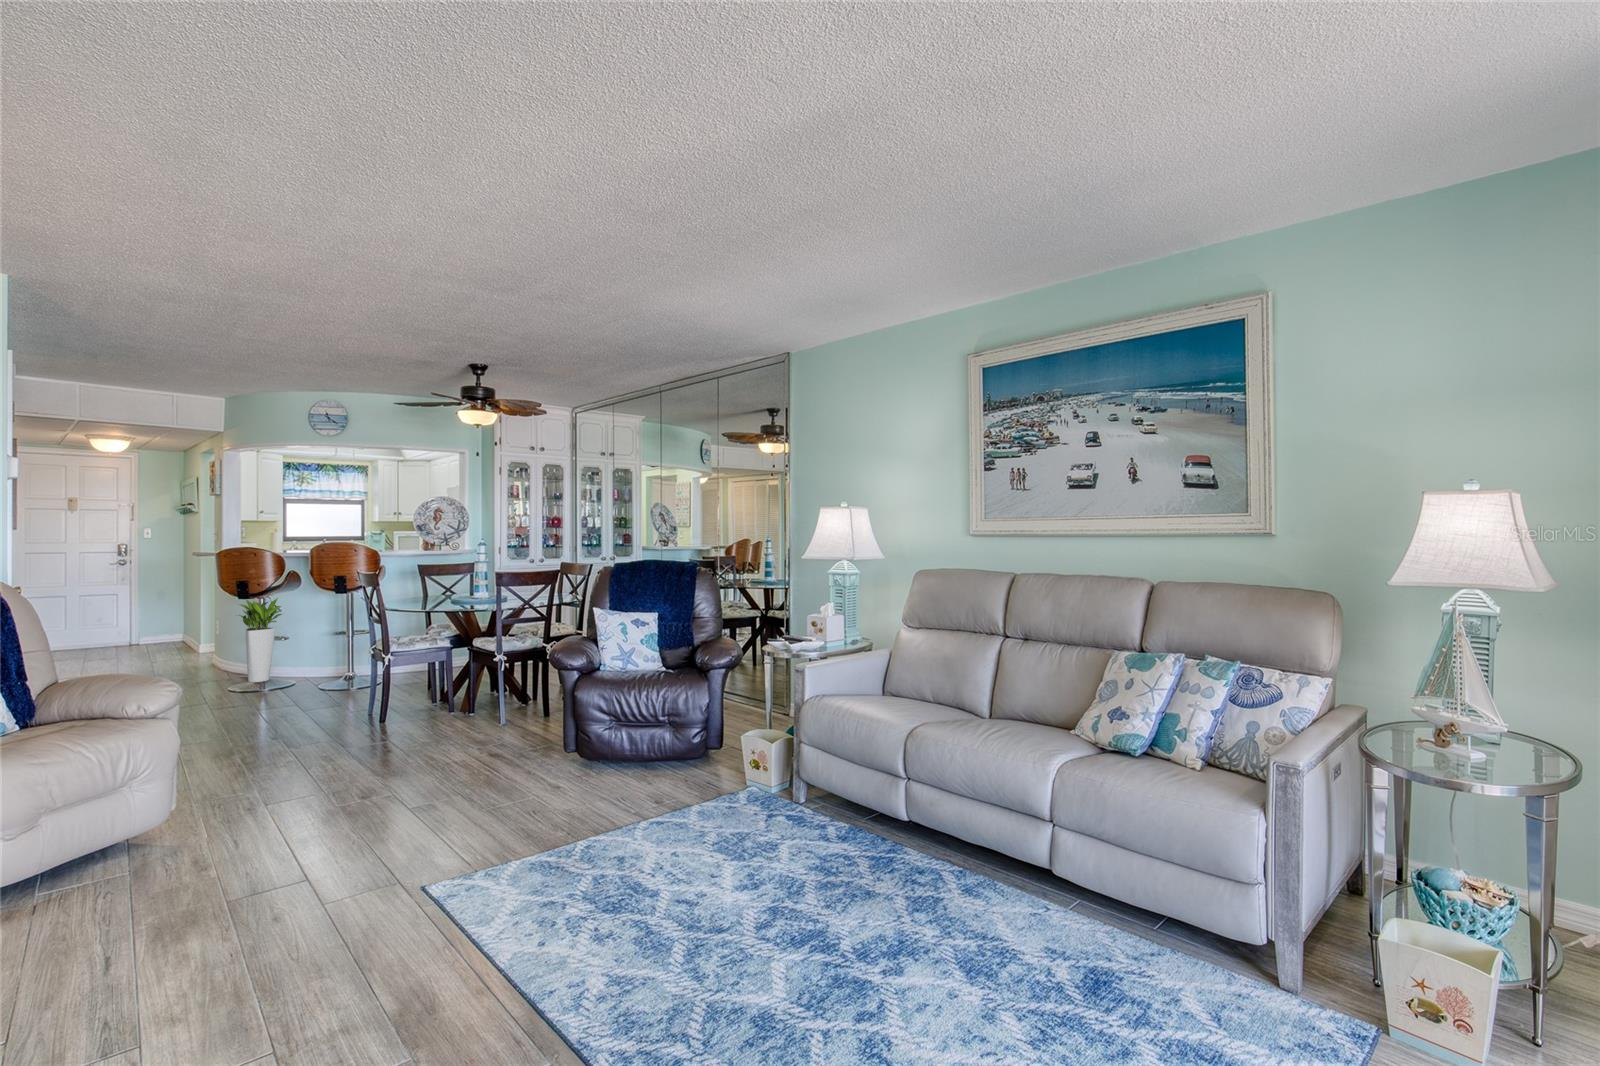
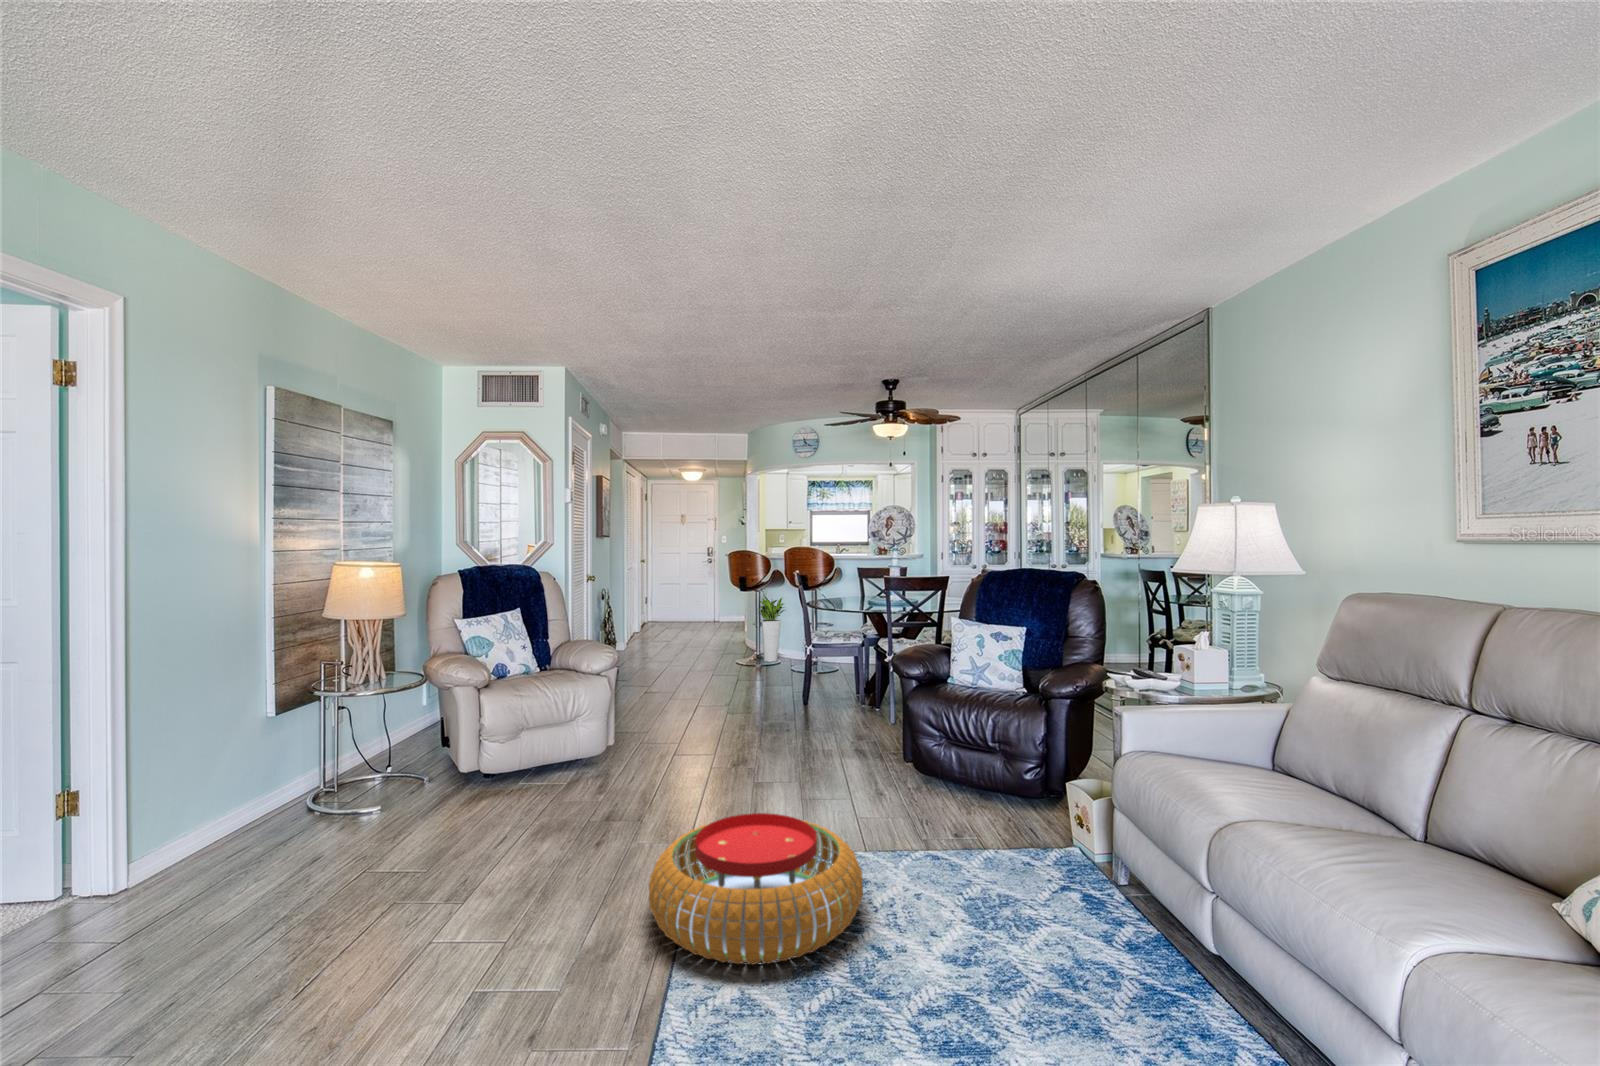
pouf: none [427,814,660,969] -> present [649,813,863,964]

